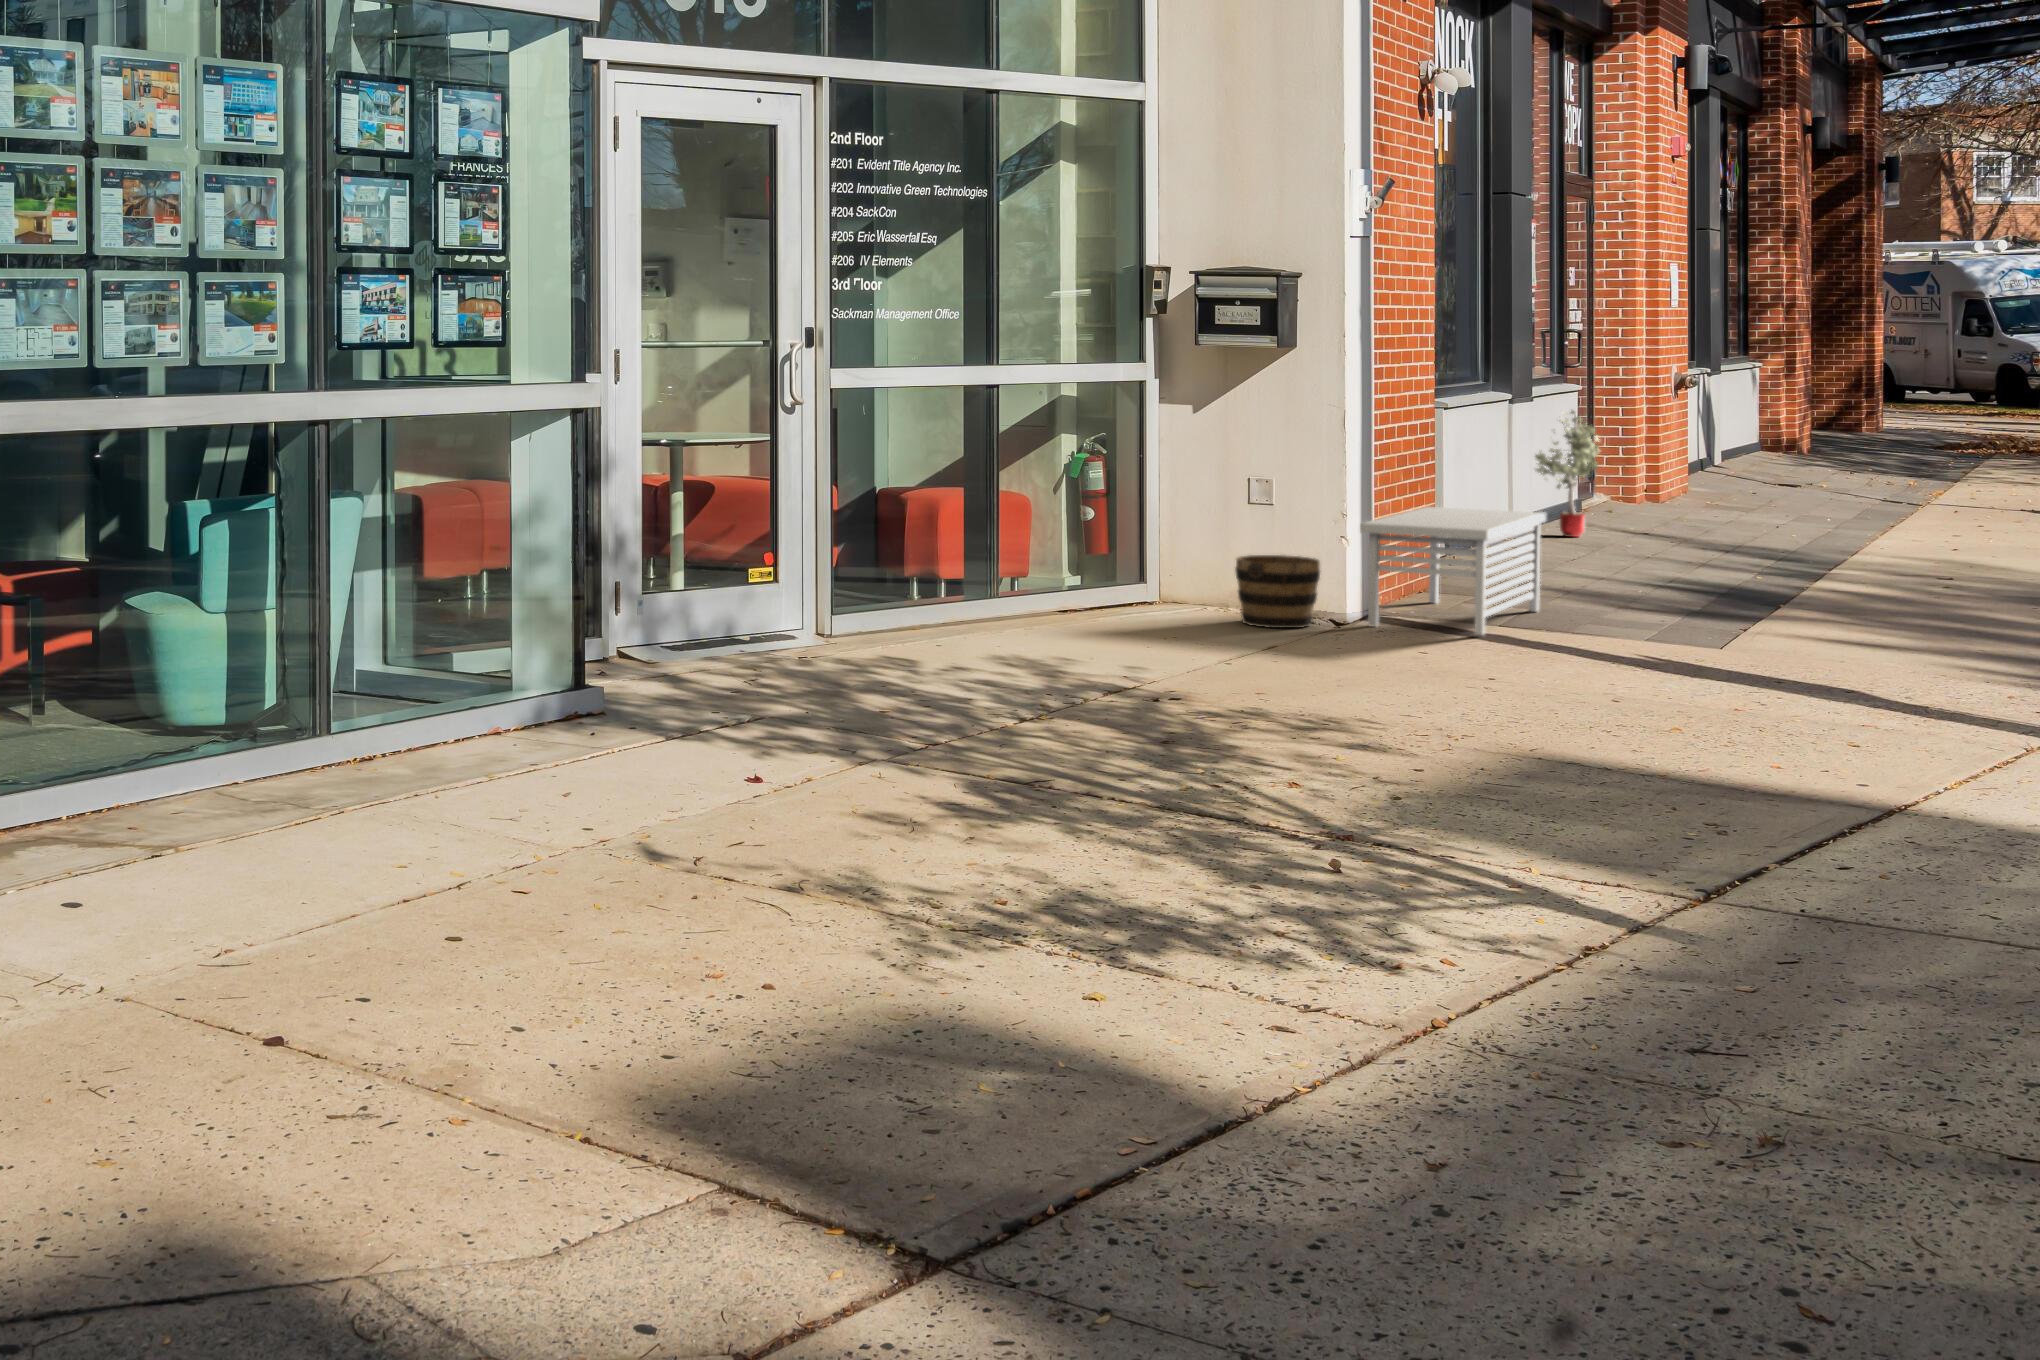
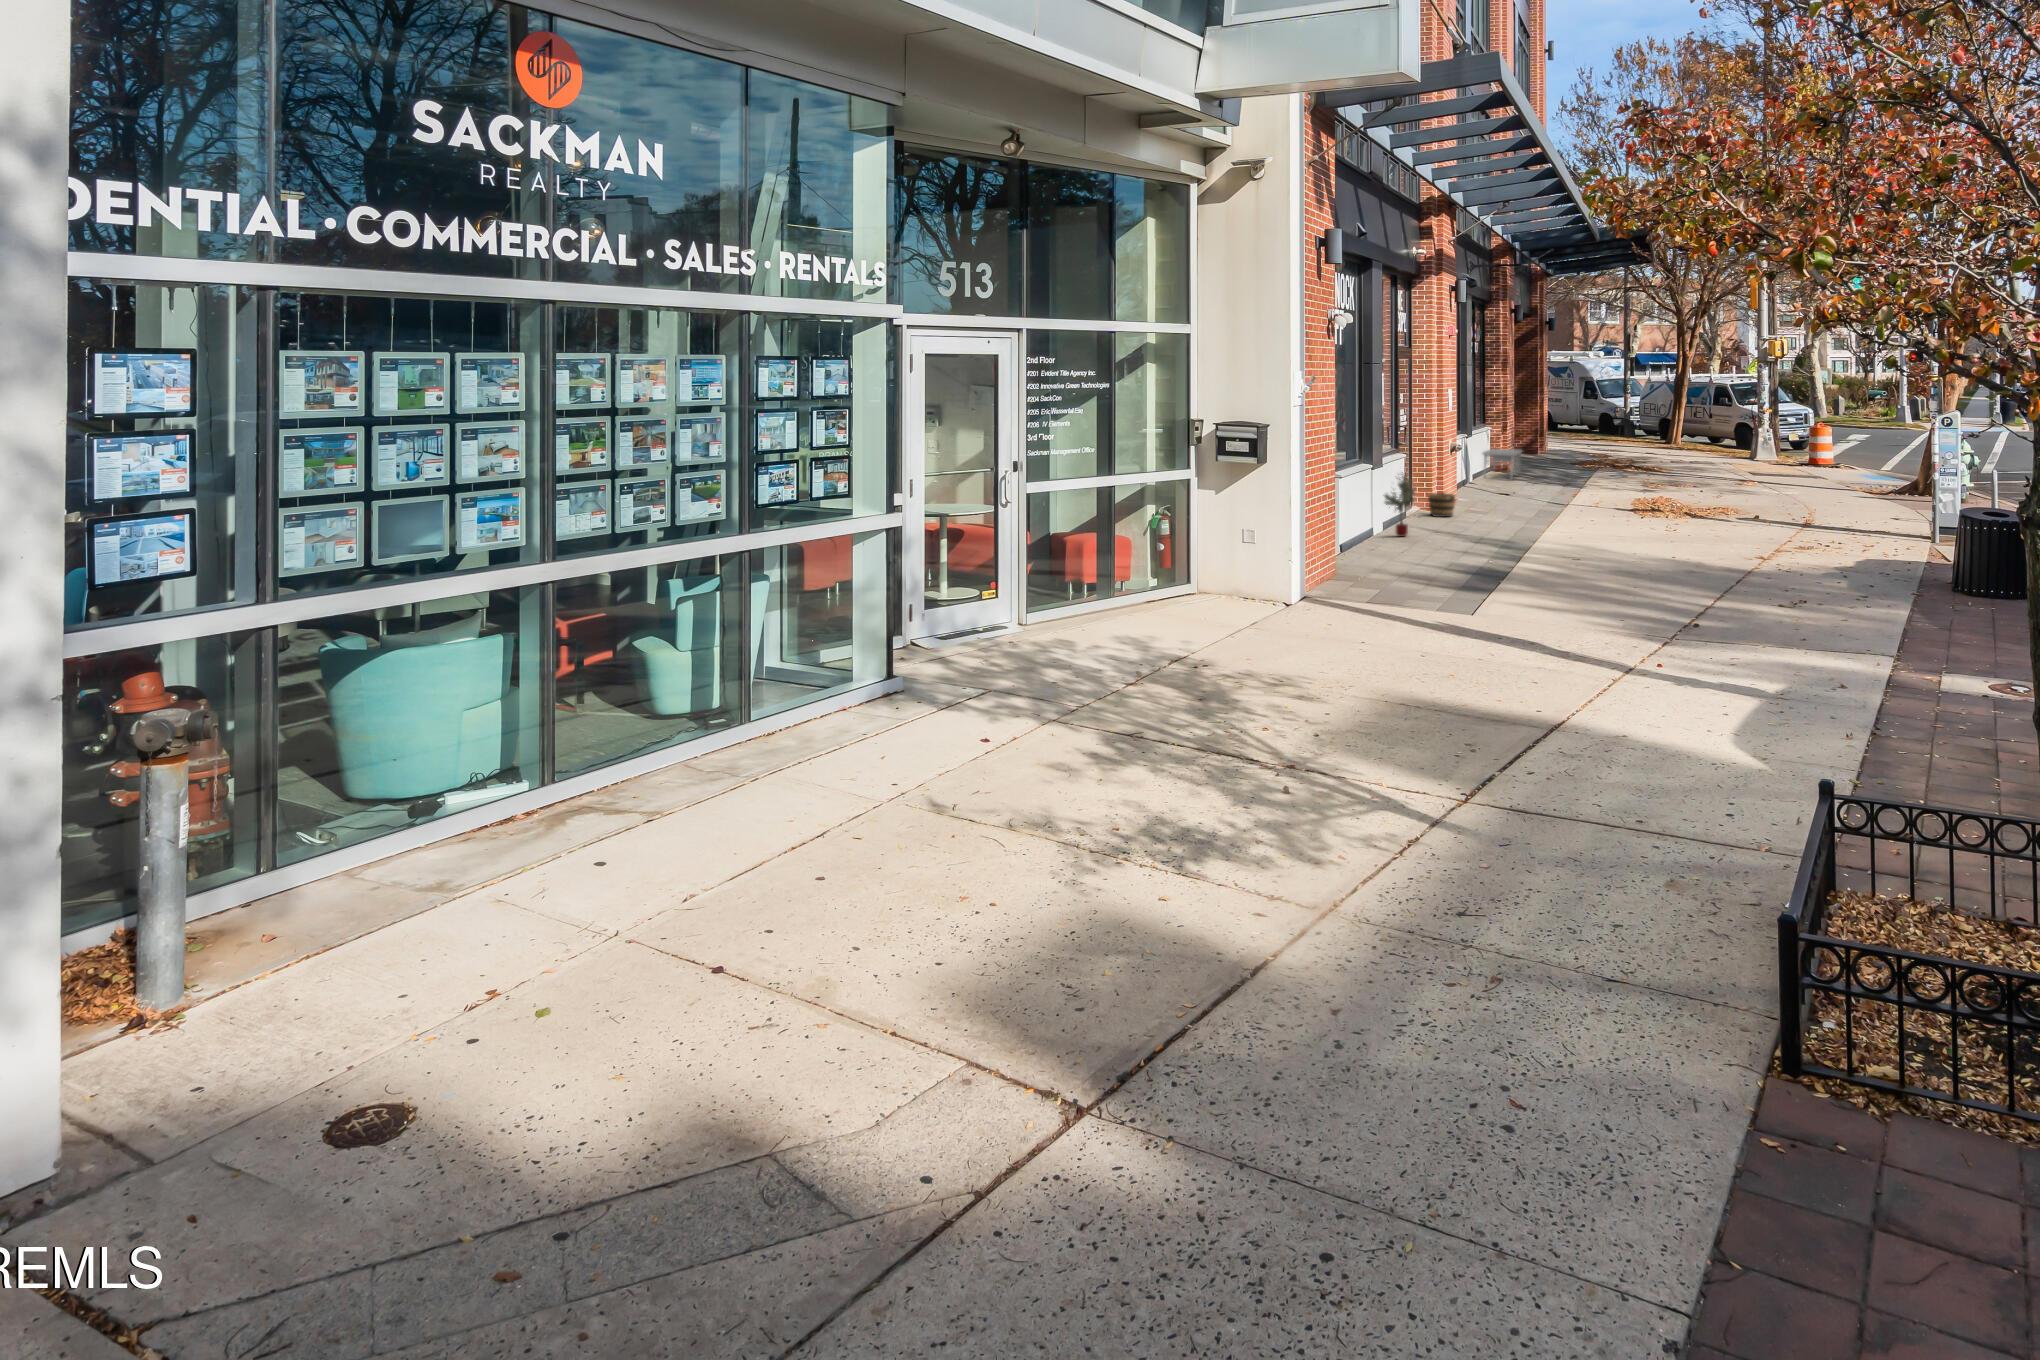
storage bench: present [1360,507,1546,635] -> present [1483,449,1522,478]
bucket: present [1235,555,1320,628] -> present [1428,493,1455,517]

